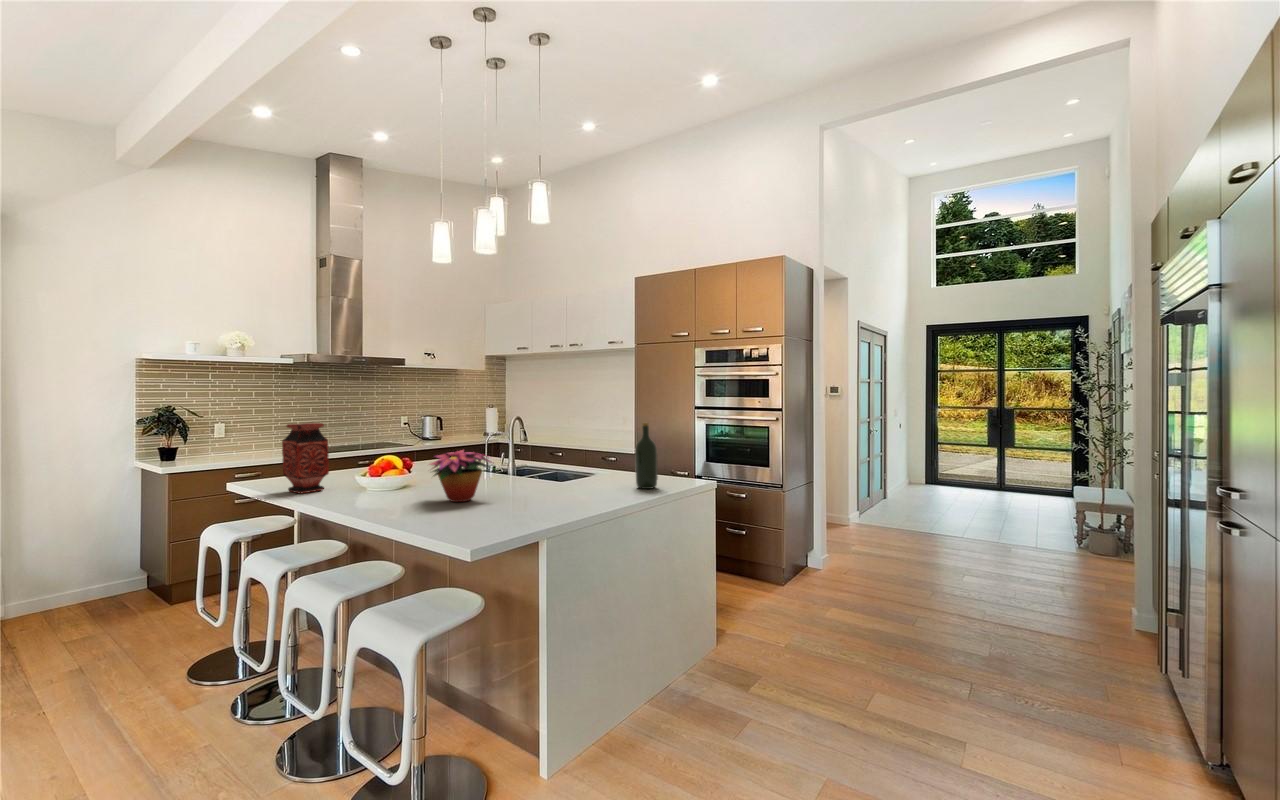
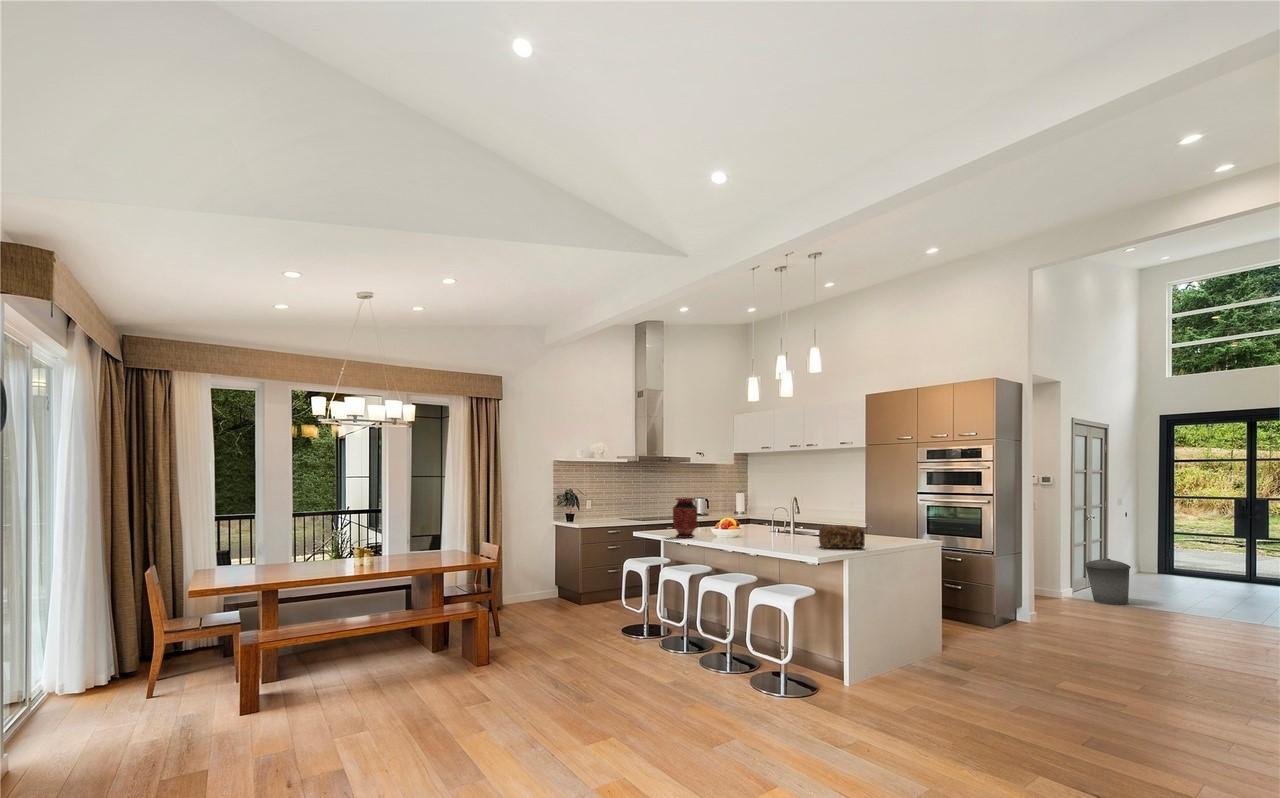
wine bottle: present [635,423,658,489] -> none [885,501,901,543]
flower arrangement: present [430,450,491,502] -> none [759,514,805,544]
bread loaf: none [519,467,592,510] -> present [819,525,865,548]
trash can: none [862,474,906,524] -> present [1084,558,1131,605]

